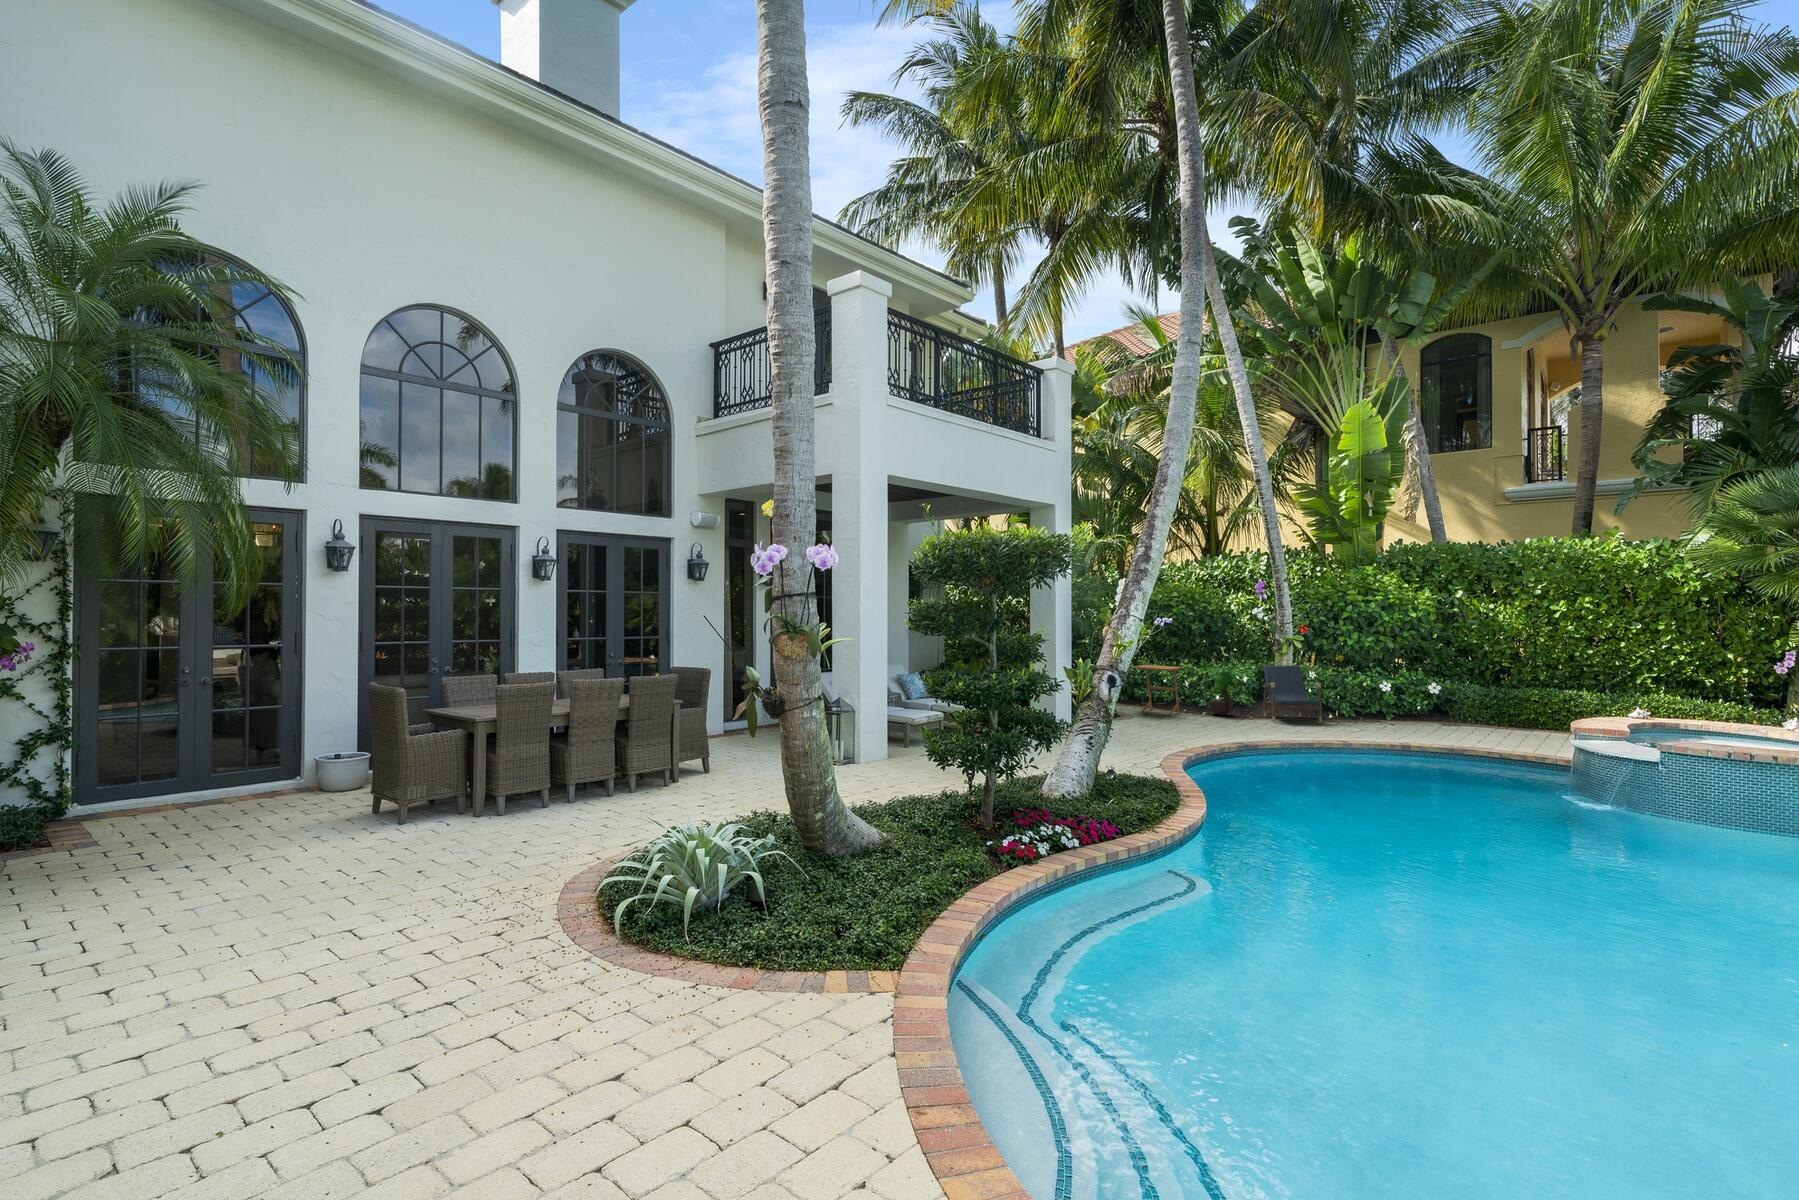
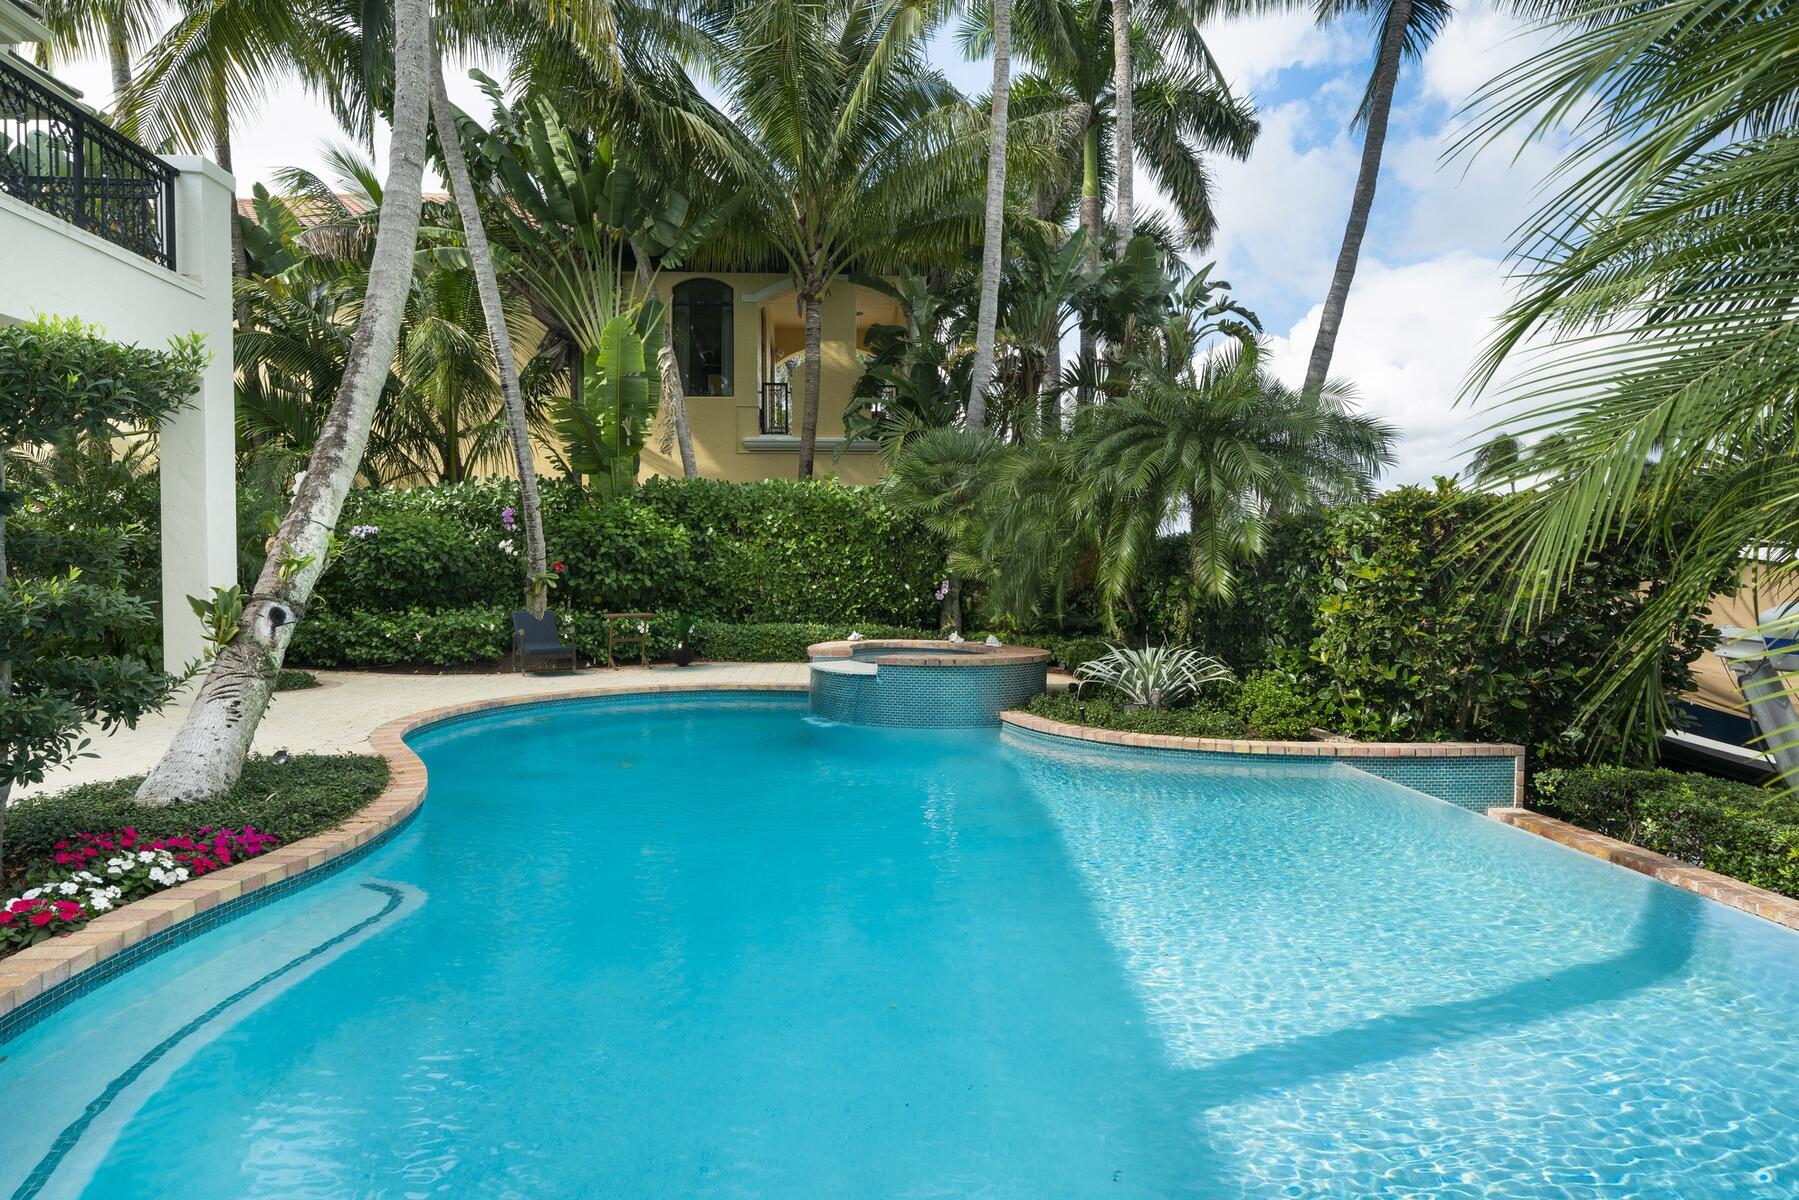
side table: present [1134,665,1182,716] -> present [604,613,658,671]
potted tree: present [1209,669,1238,715] -> present [670,614,700,666]

